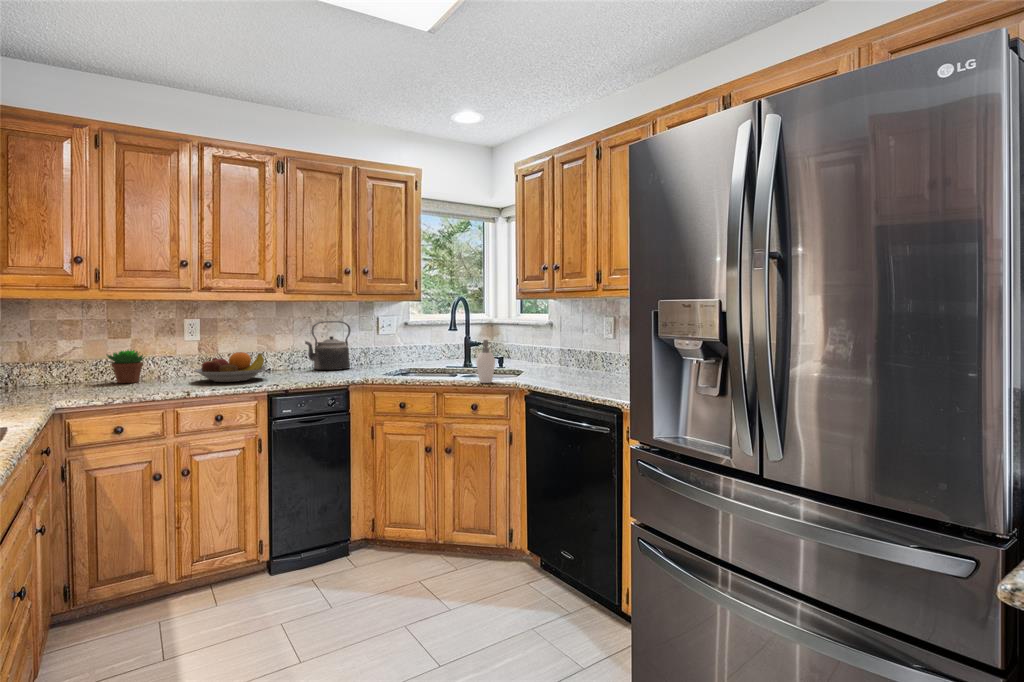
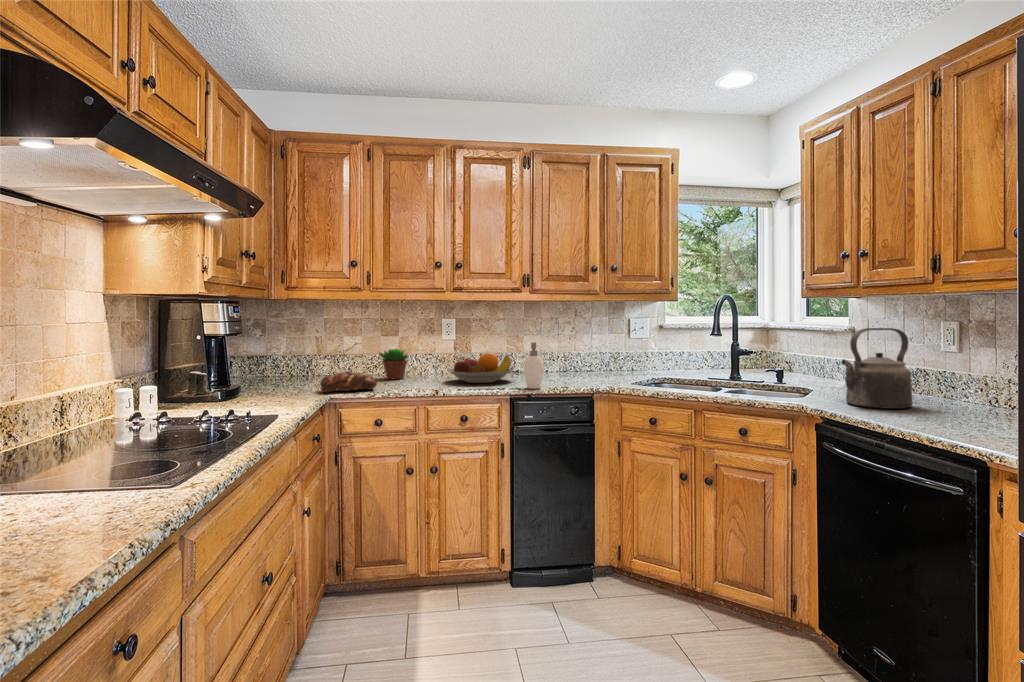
kettle: present [305,321,350,370] -> present [842,328,913,409]
soap dispenser: present [476,340,495,383] -> present [524,342,544,389]
bread loaf: none [38,376,113,400] -> present [320,371,377,392]

